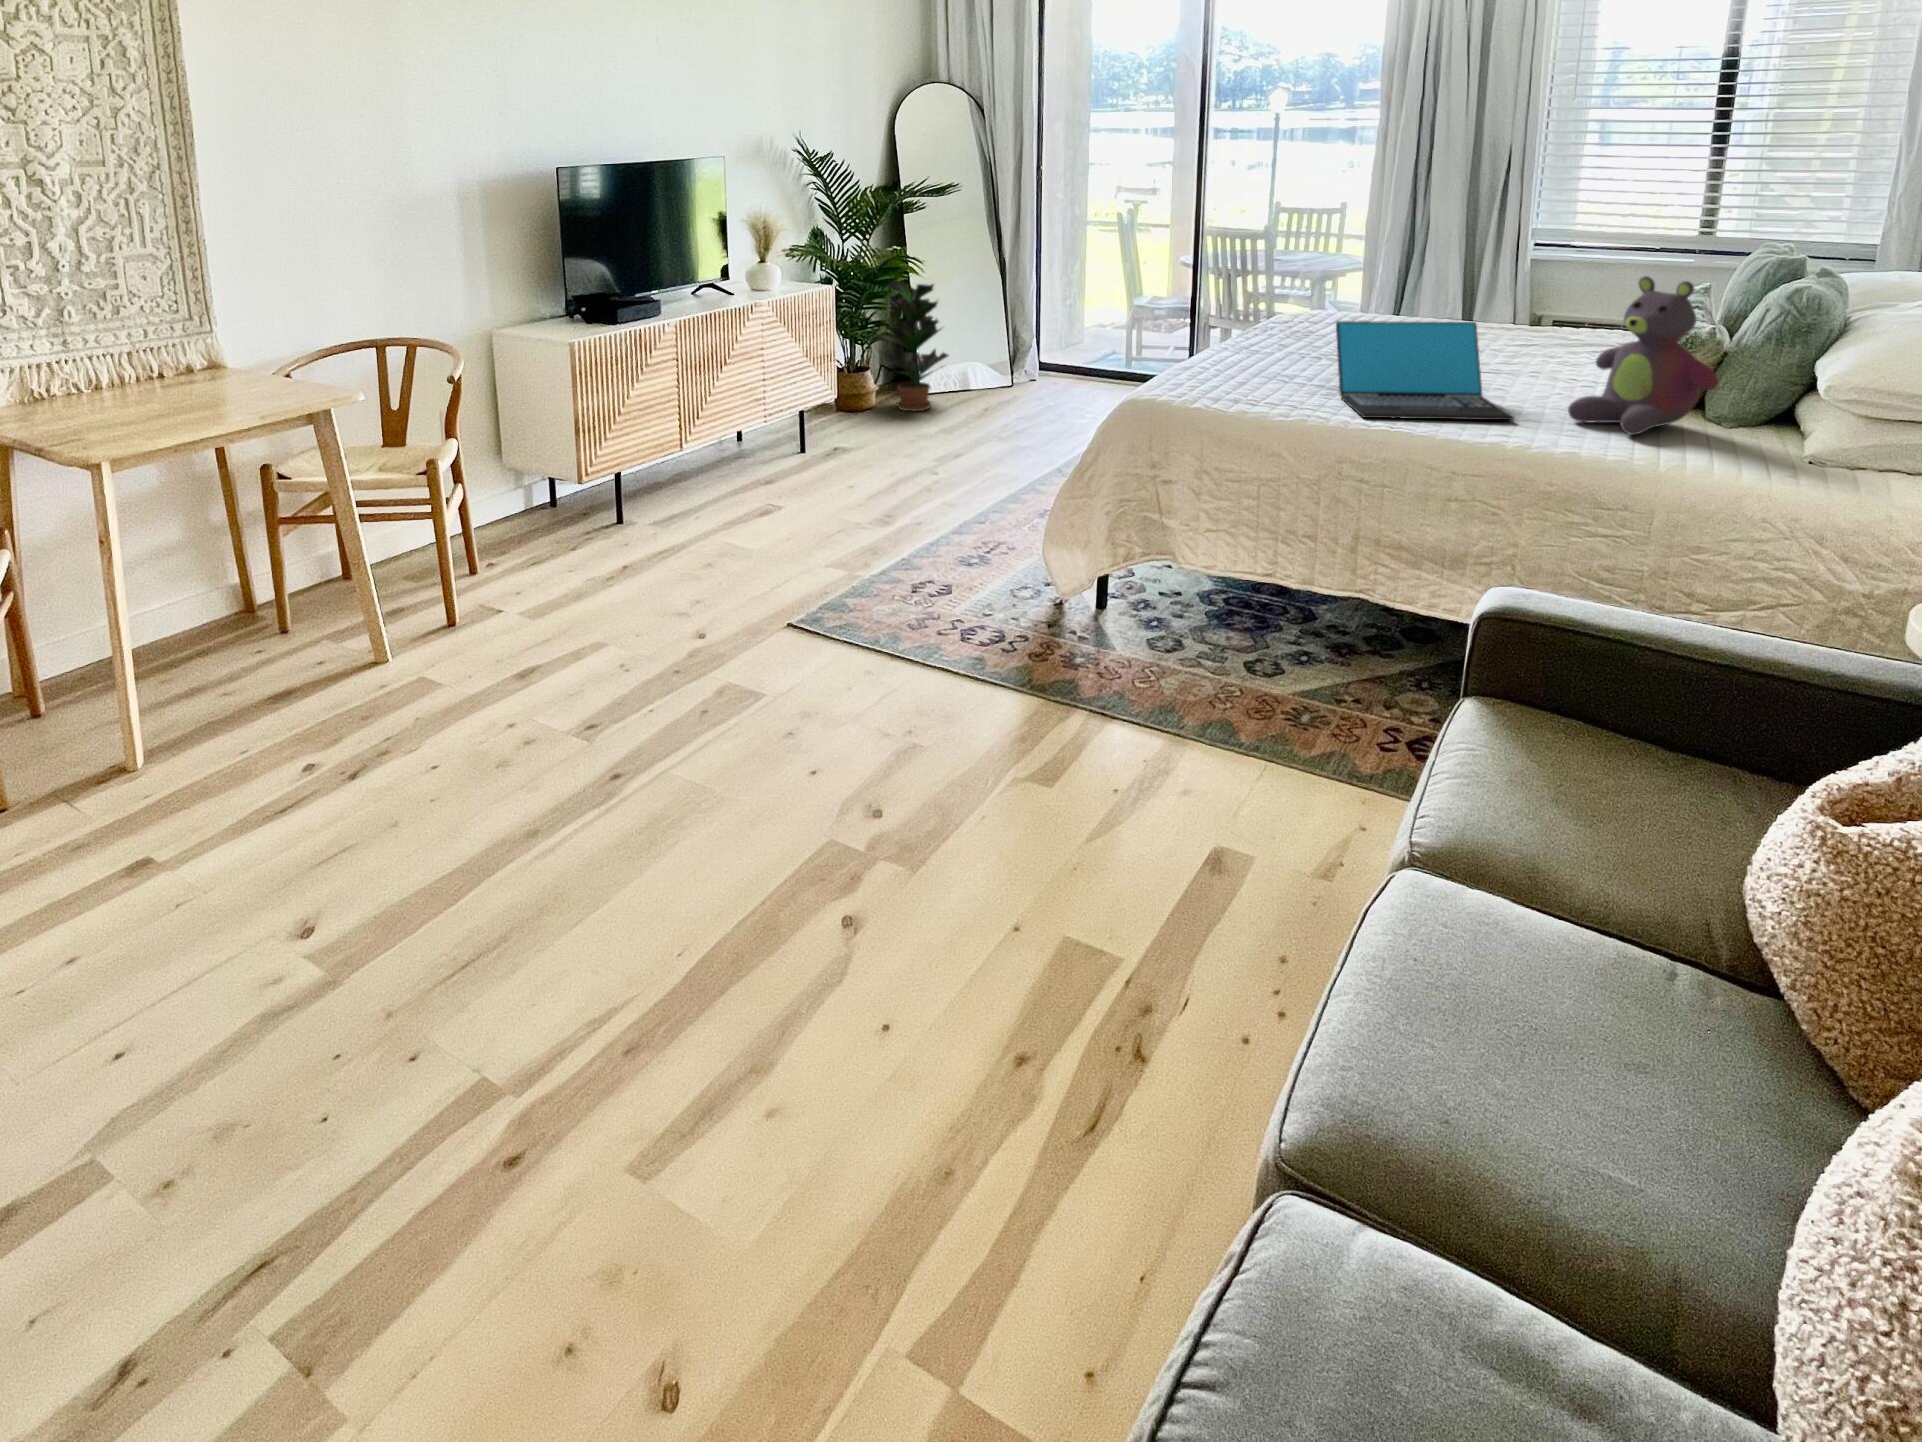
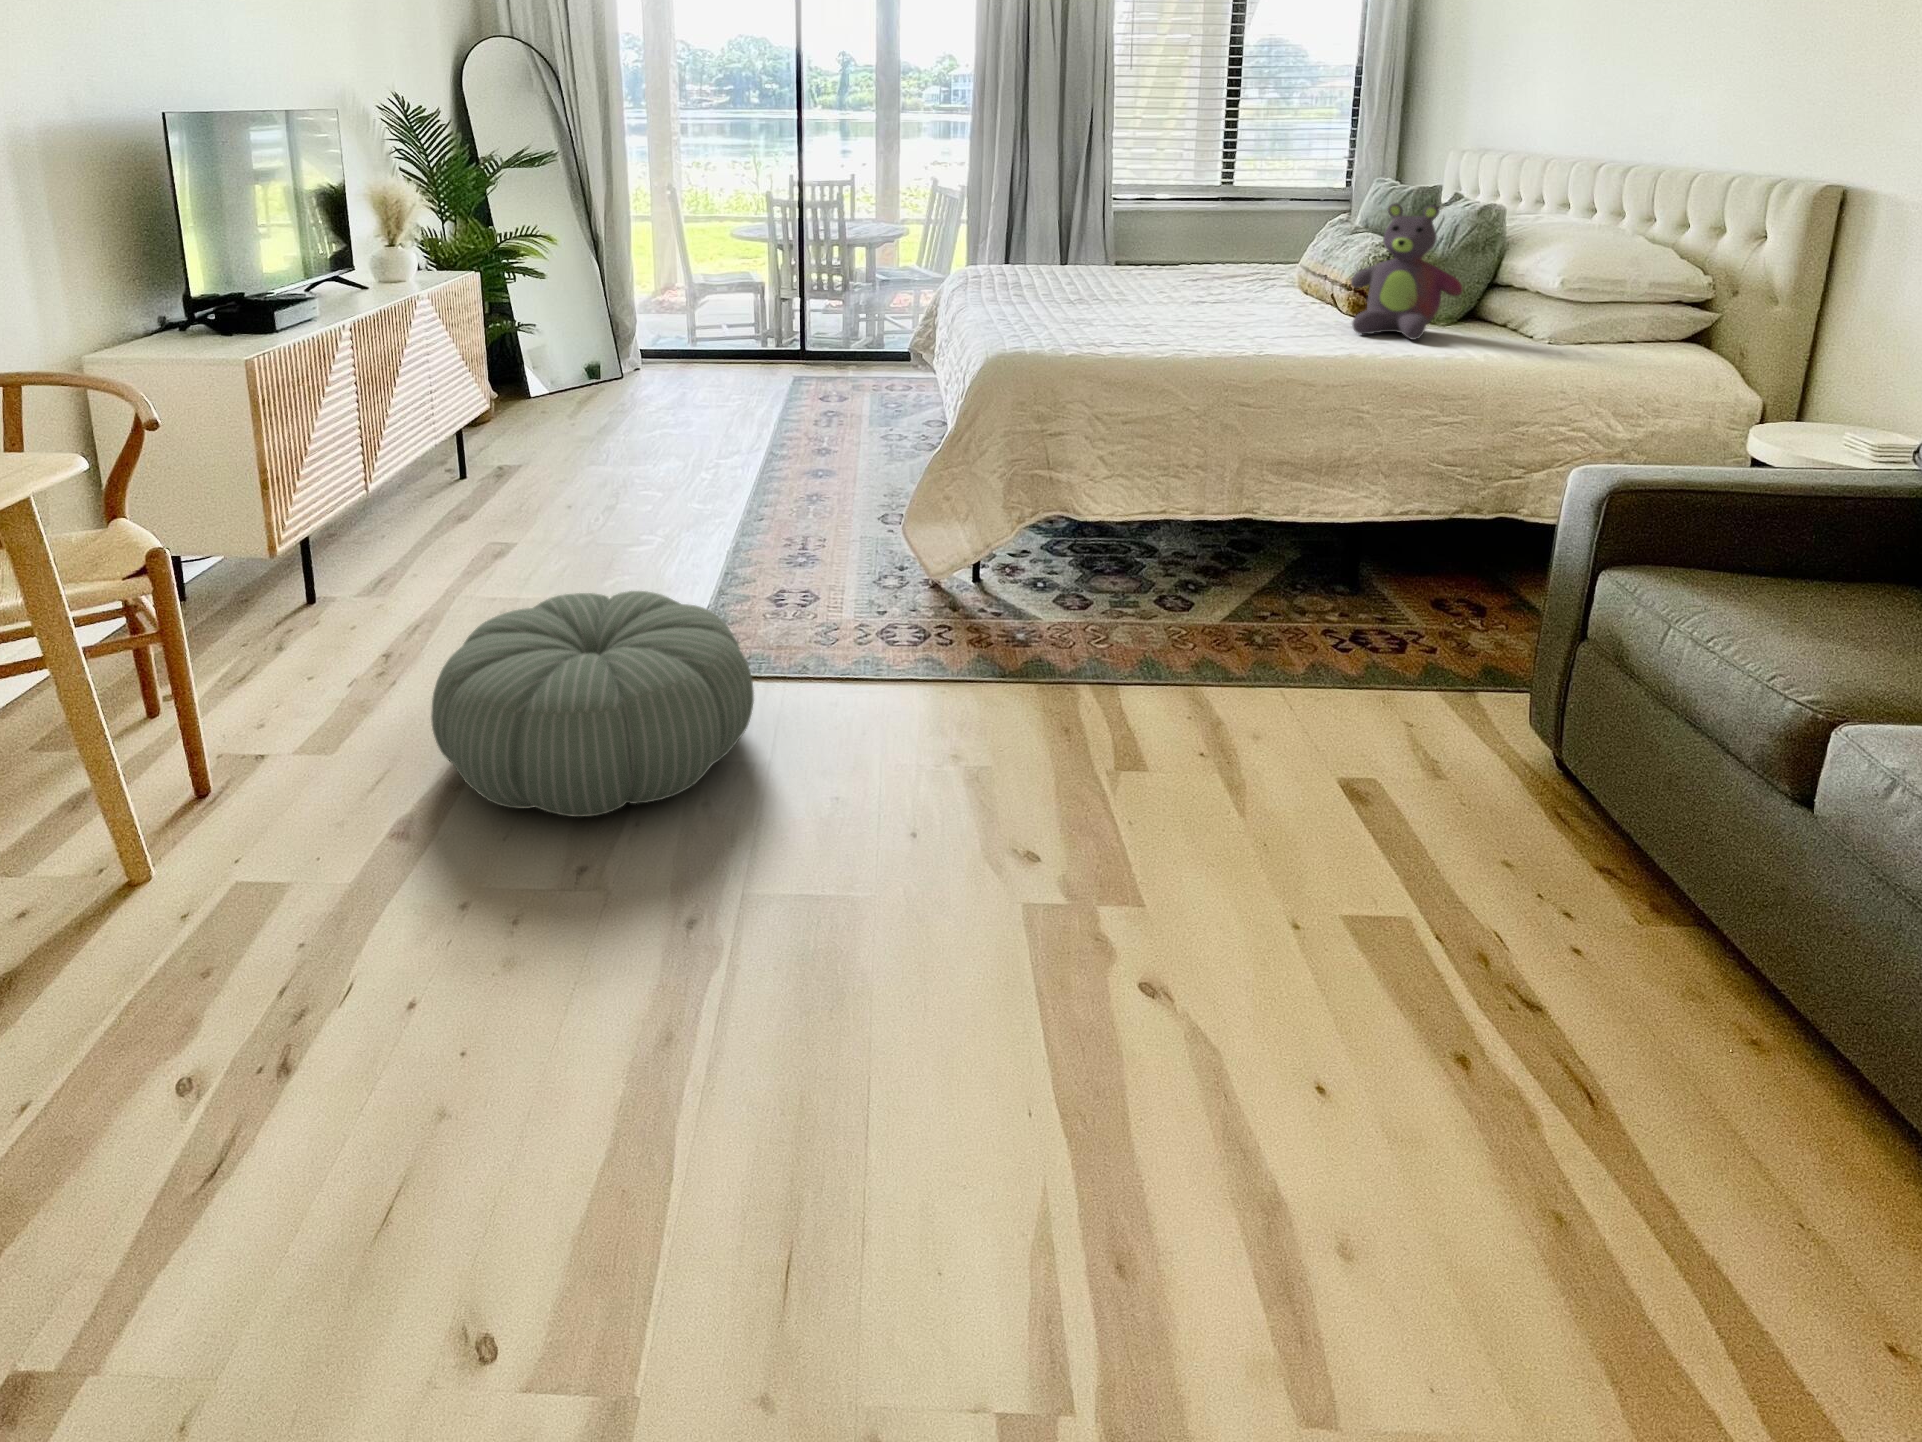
potted plant: present [872,281,948,411] -> none [479,264,576,417]
laptop: present [1336,321,1515,420] -> none [1151,255,1325,349]
pouf: none [561,541,796,701] -> present [431,591,754,817]

